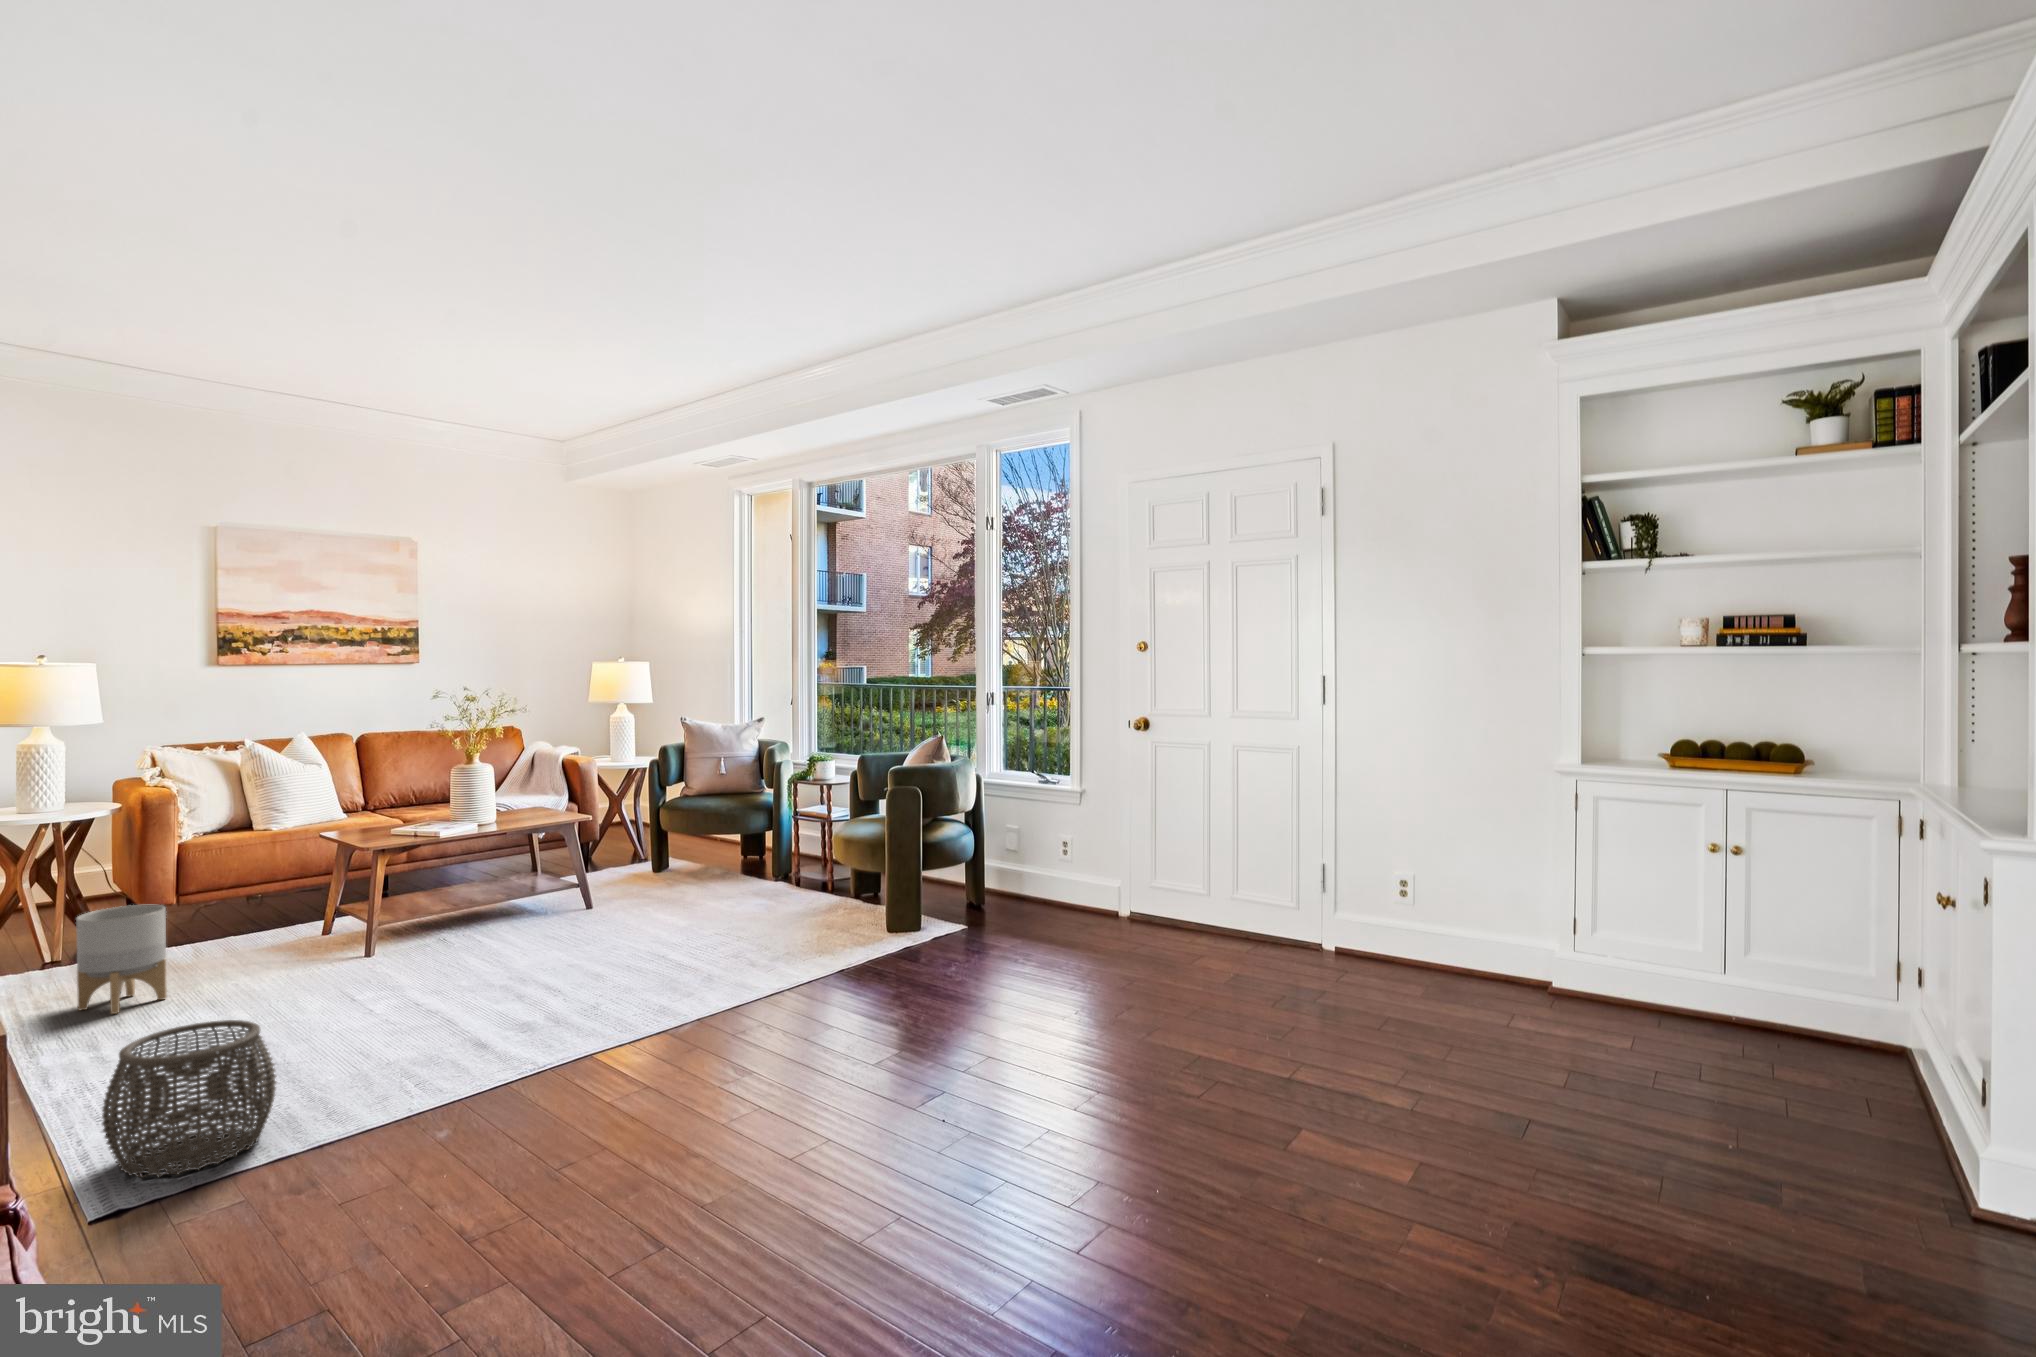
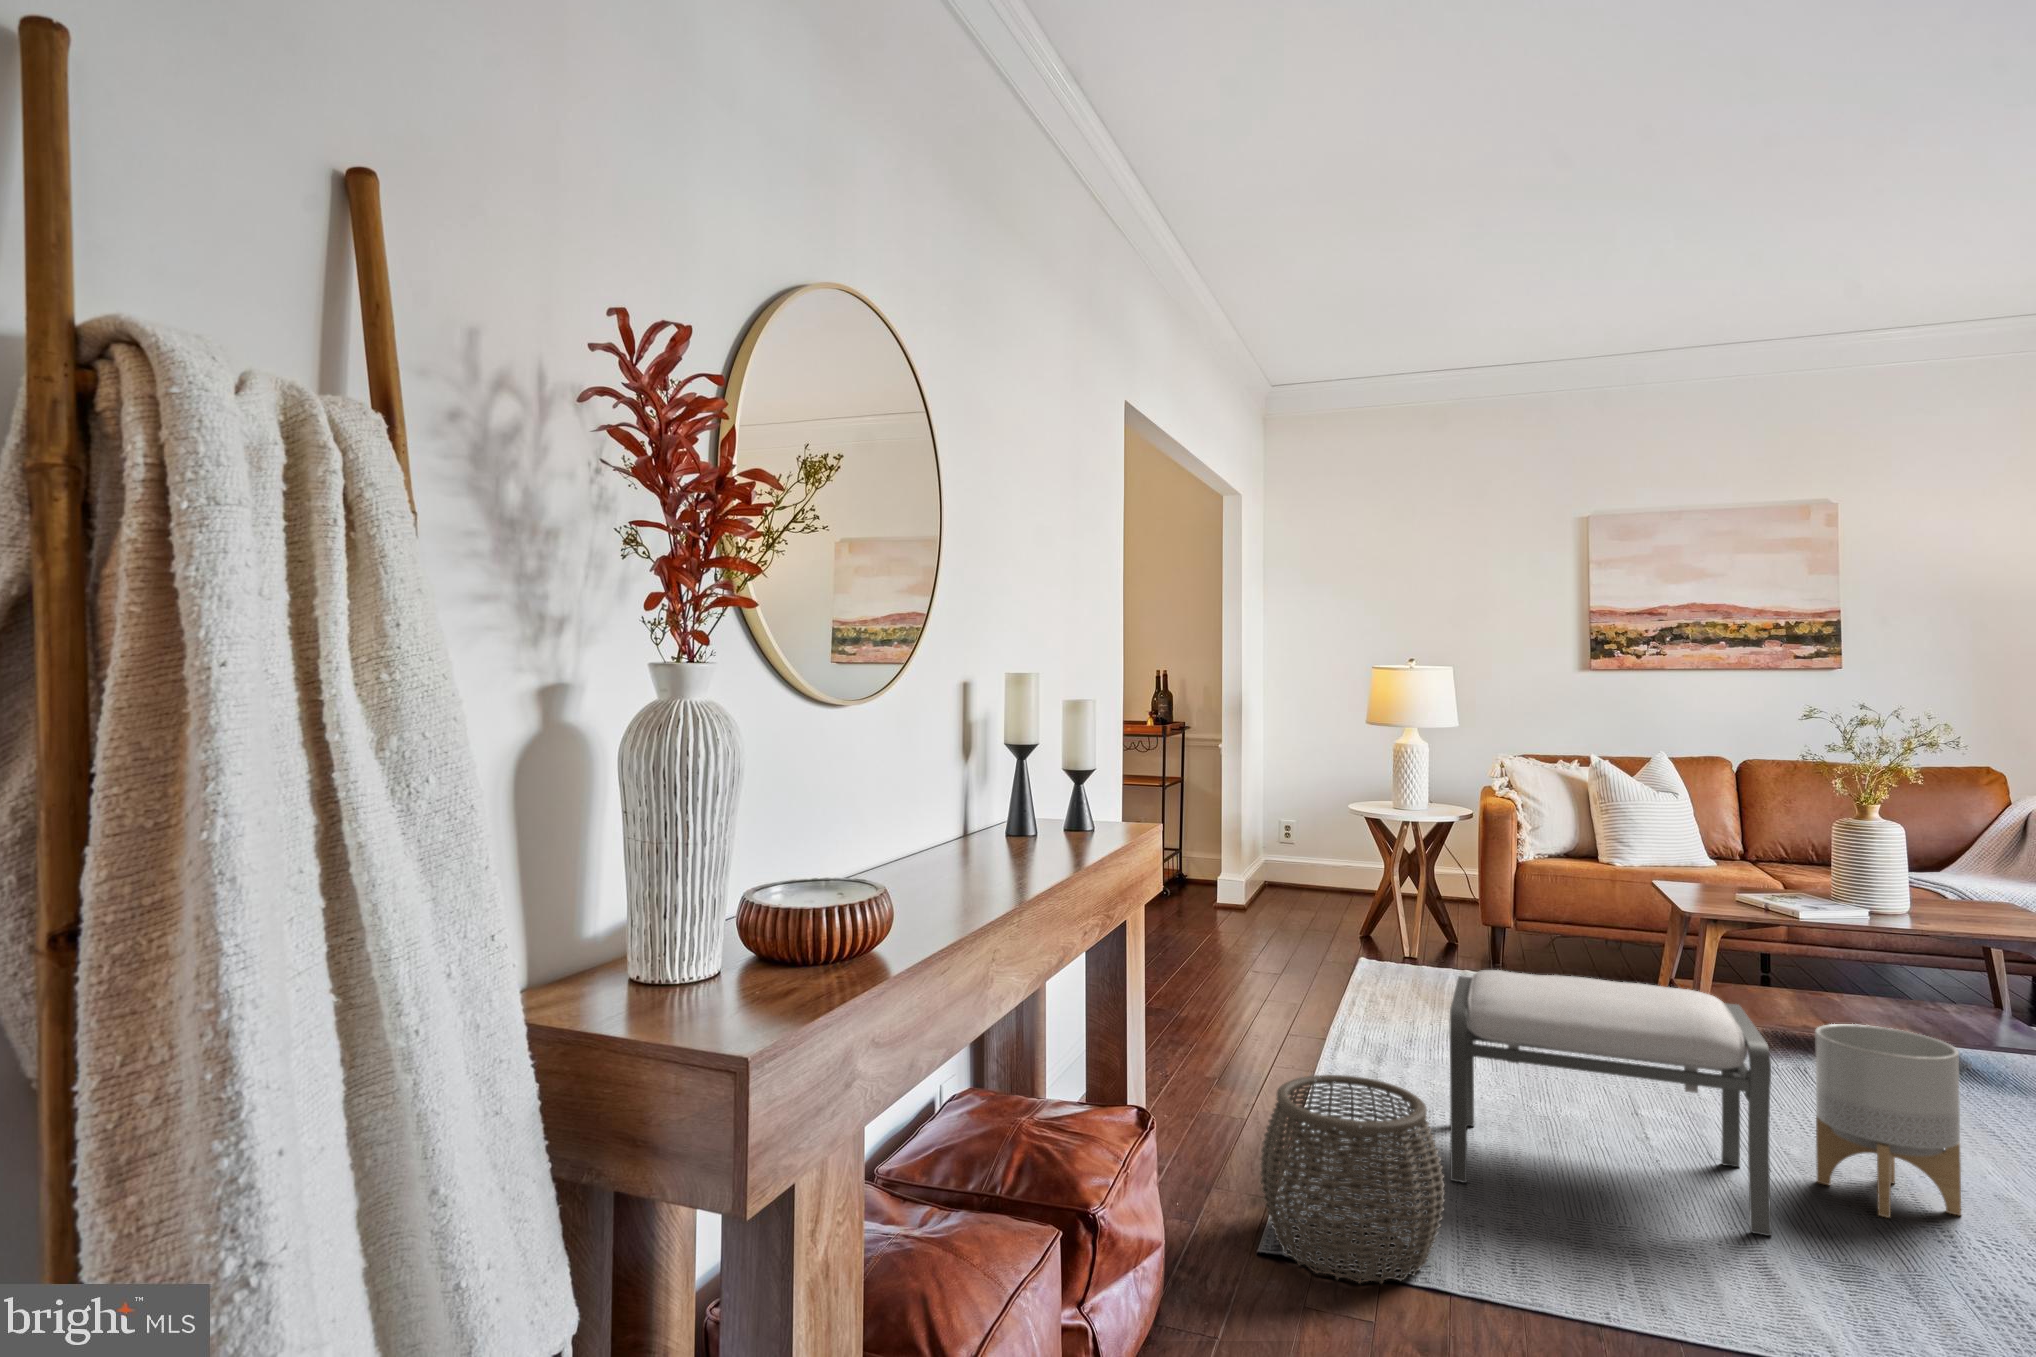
ottoman: none [217,903,462,1086] -> present [1449,970,1772,1236]
planter: present [76,904,167,1014] -> present [1815,1024,1961,1218]

